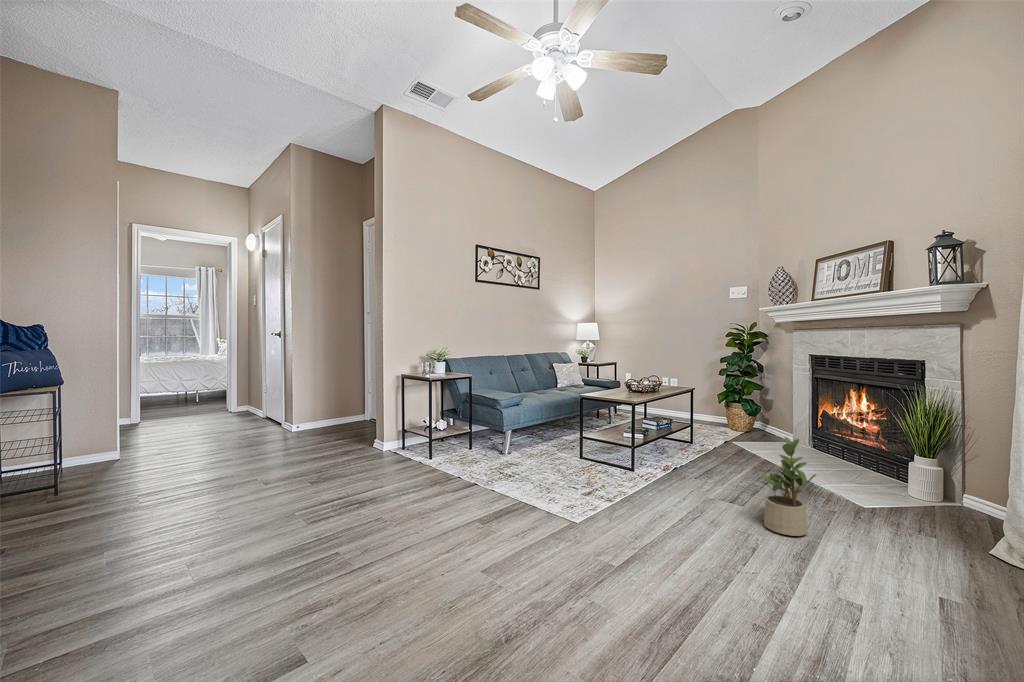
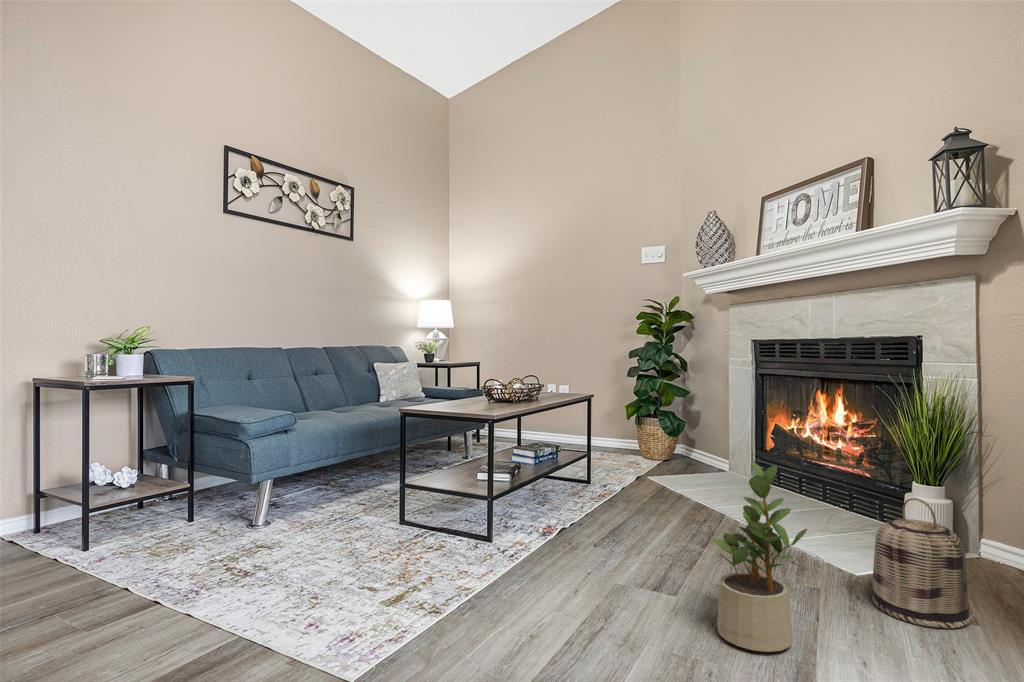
basket: none [868,463,931,539] -> present [872,498,971,628]

